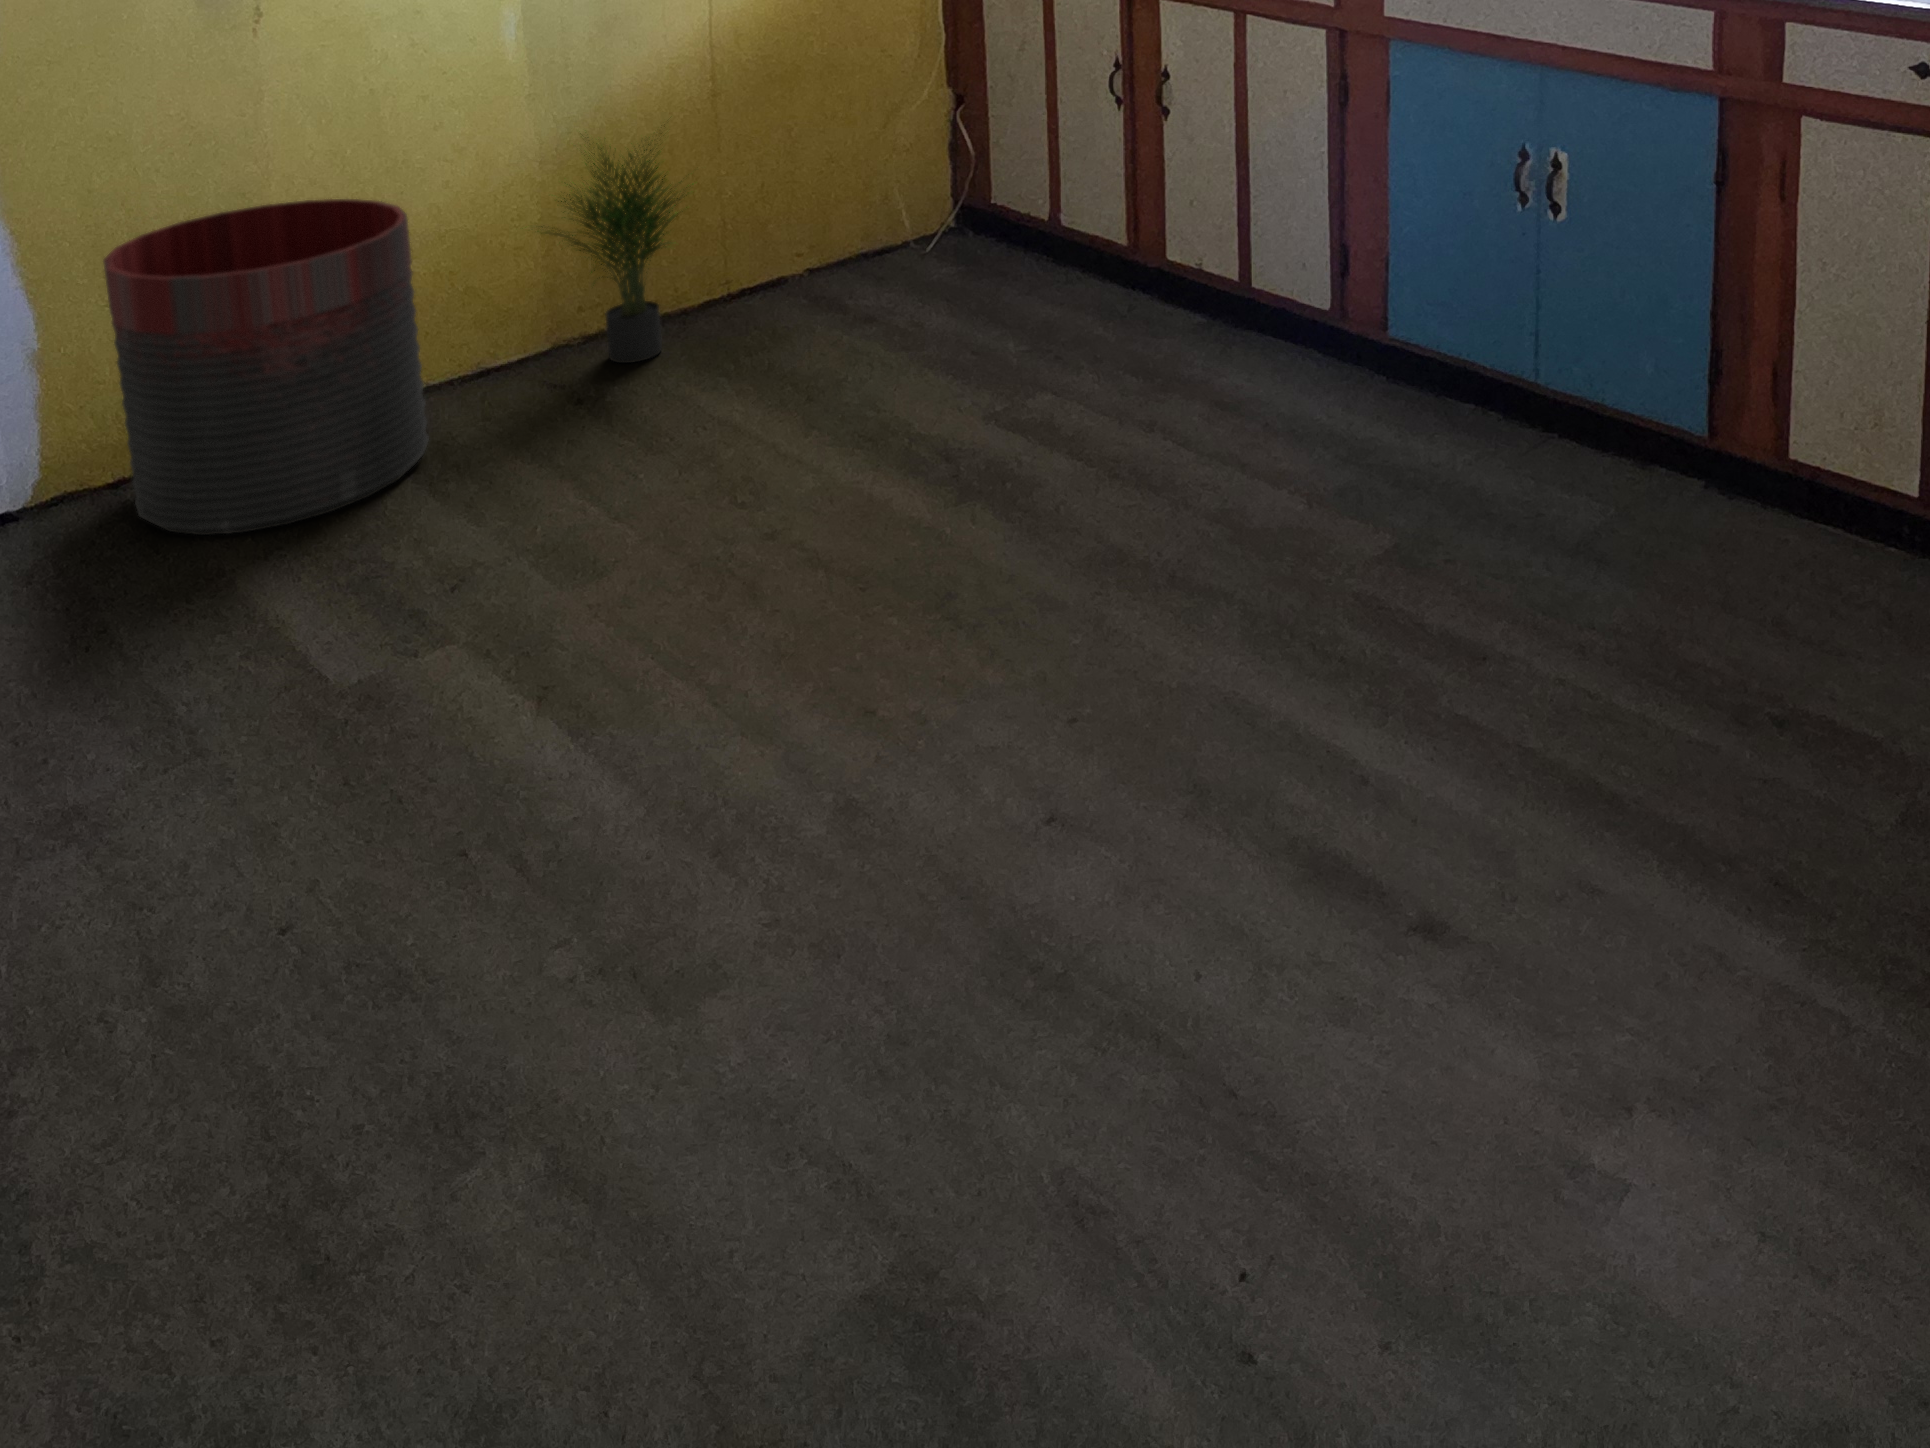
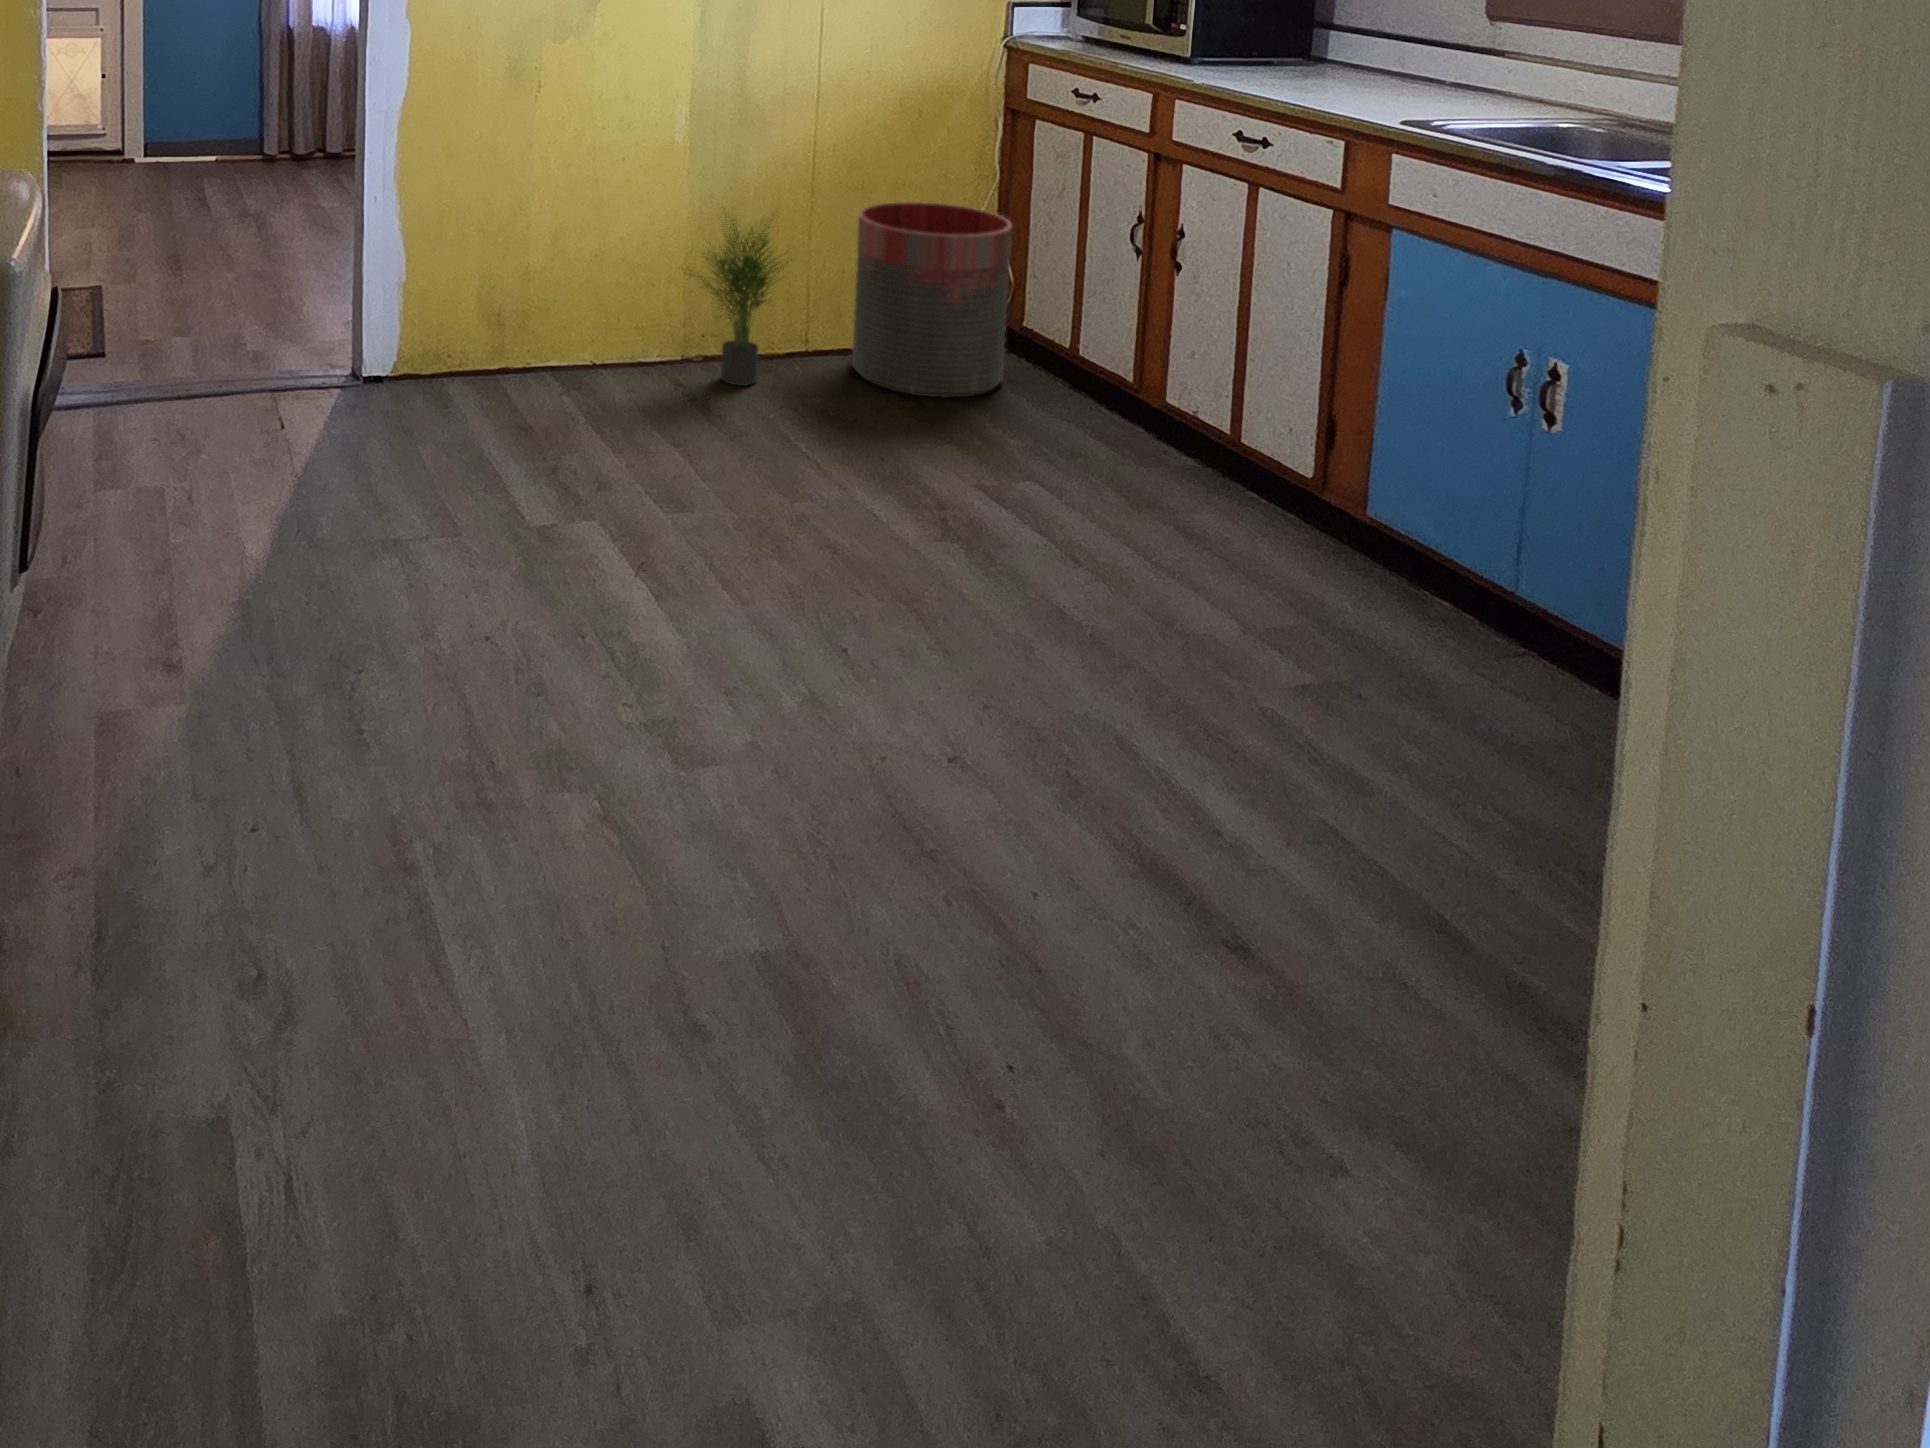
trash can: present [103,199,429,535] -> present [852,202,1012,398]

